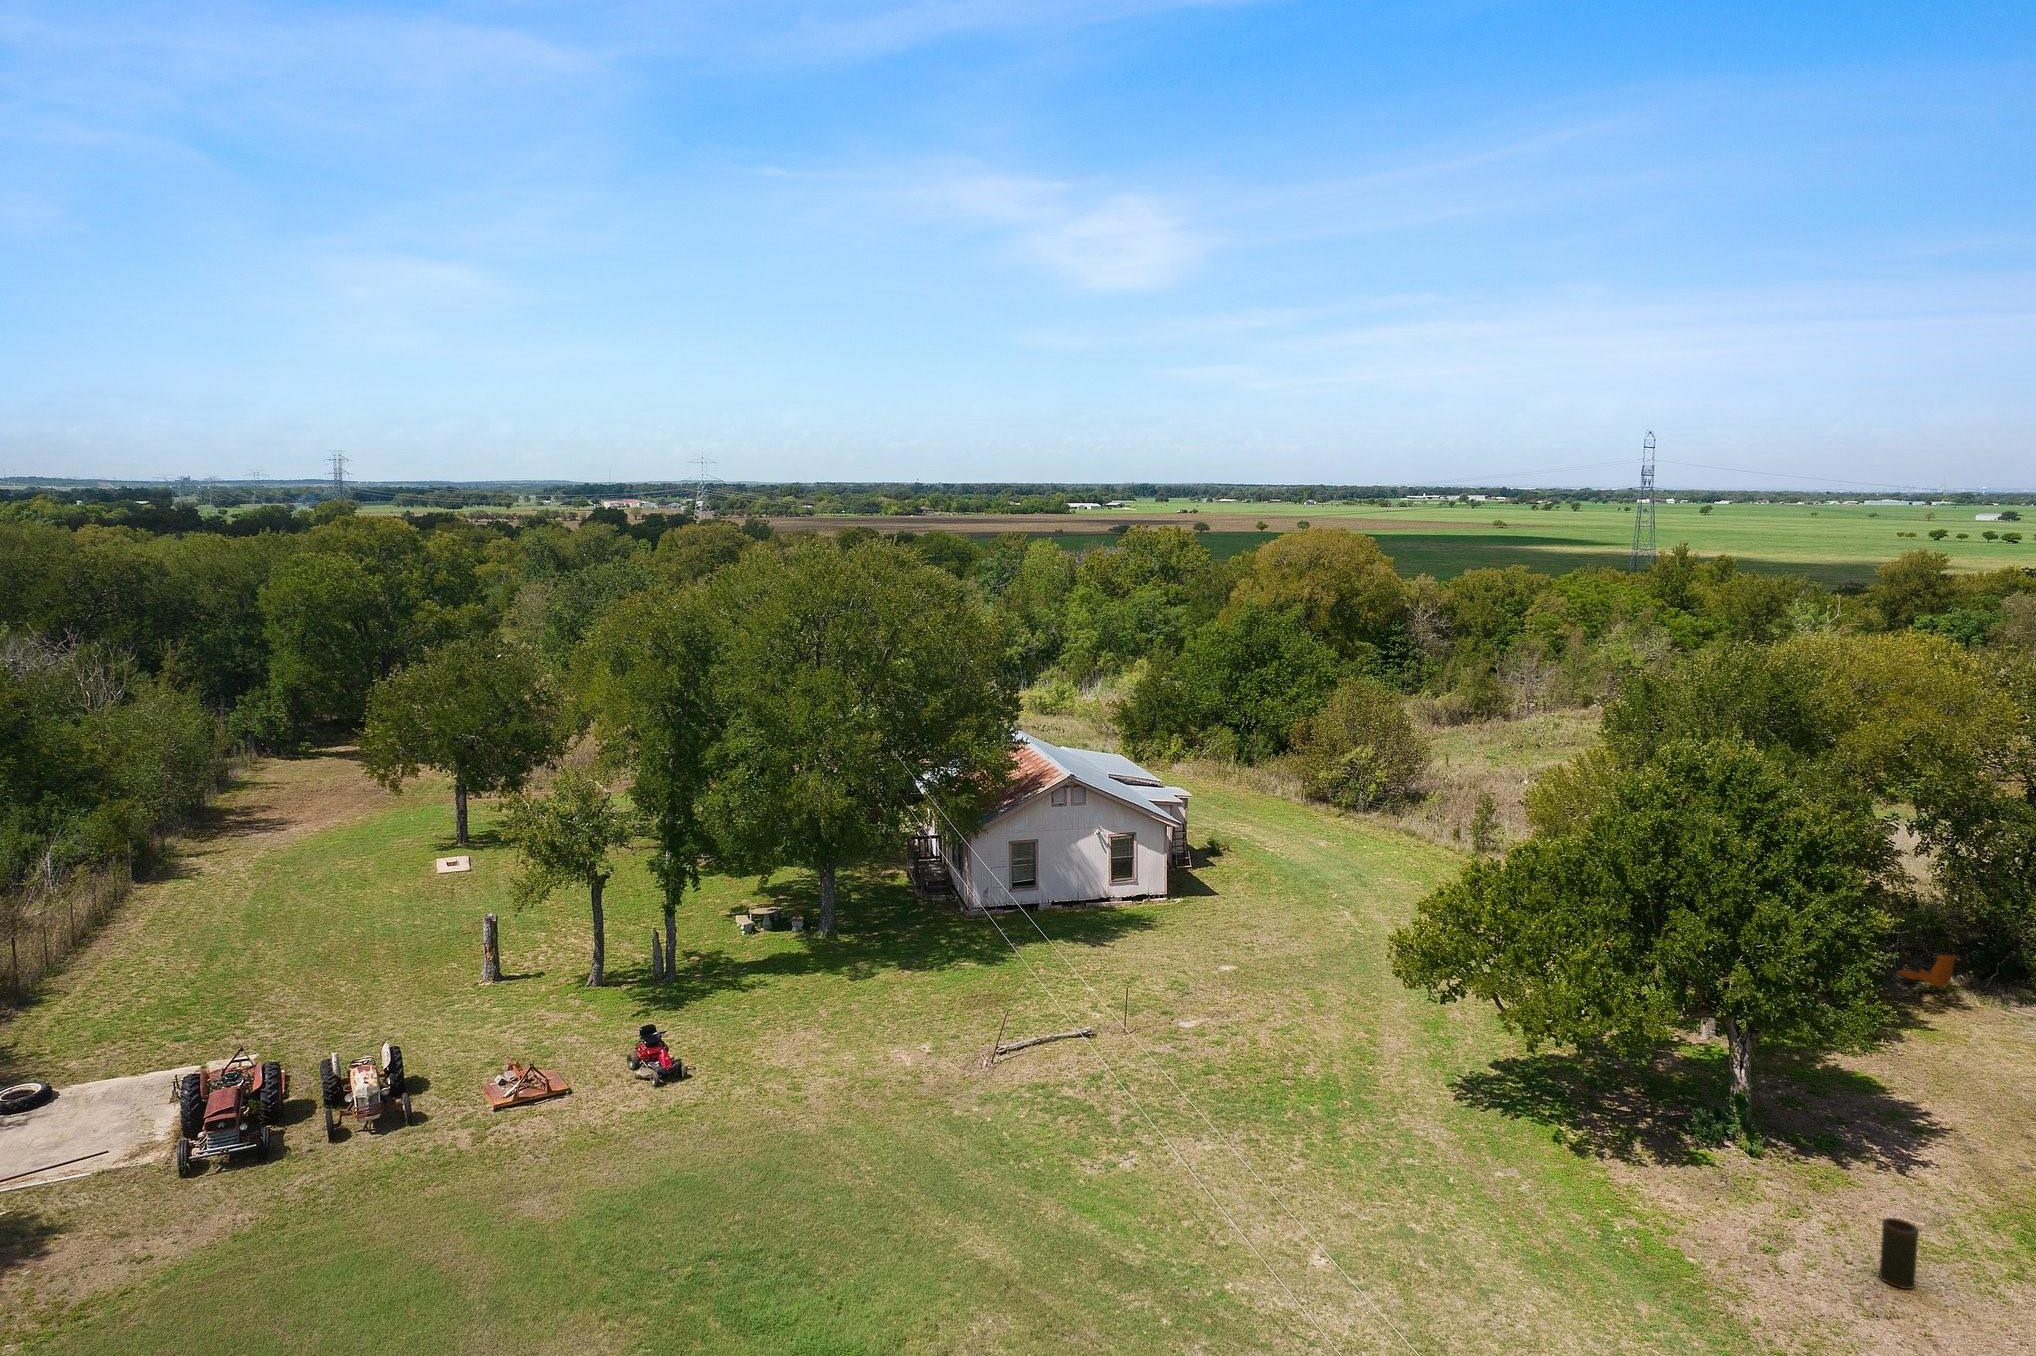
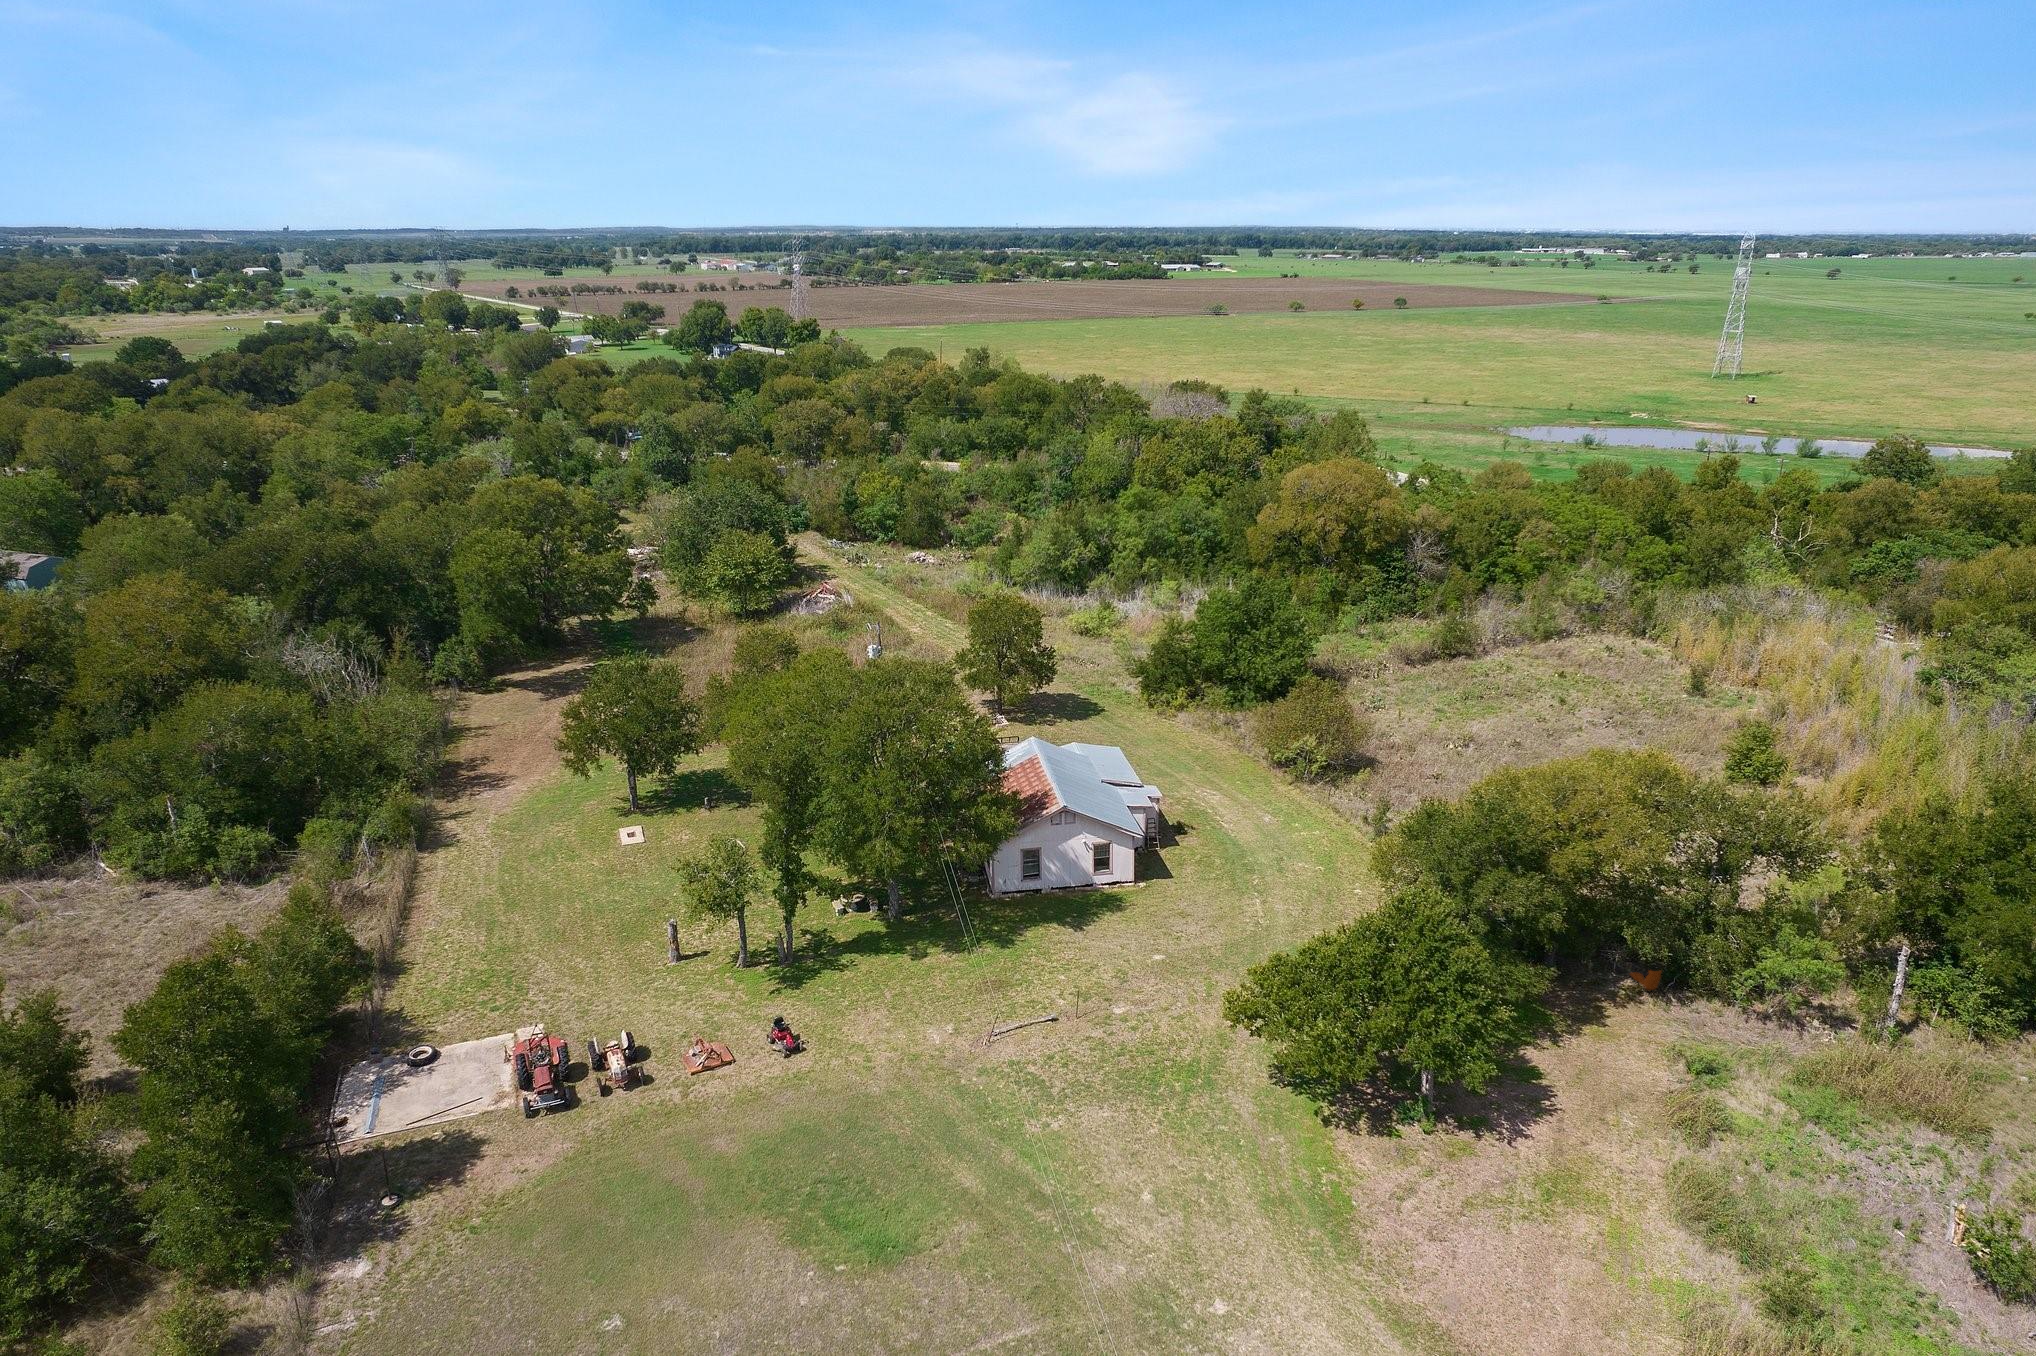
trash can: present [1879,1218,1919,1289] -> none [1453,1193,1473,1230]

